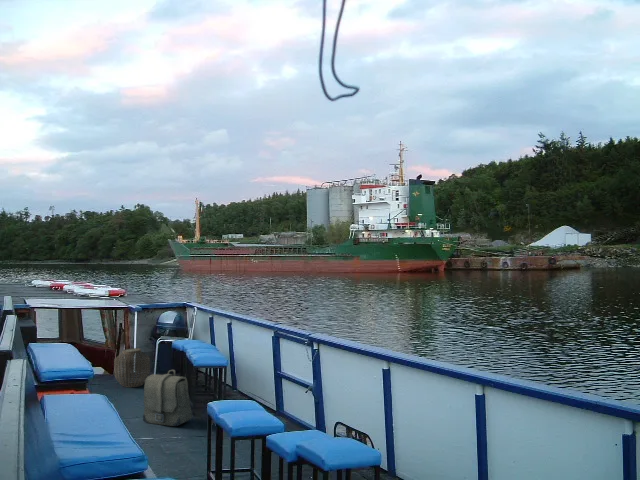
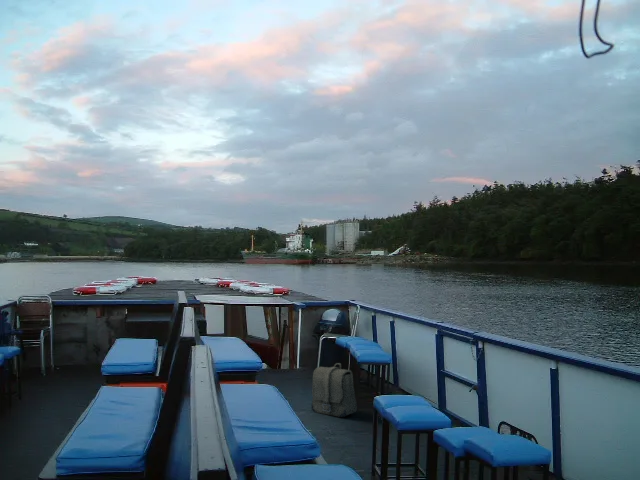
woven basket: present [114,348,150,387] -> none [282,343,315,380]

